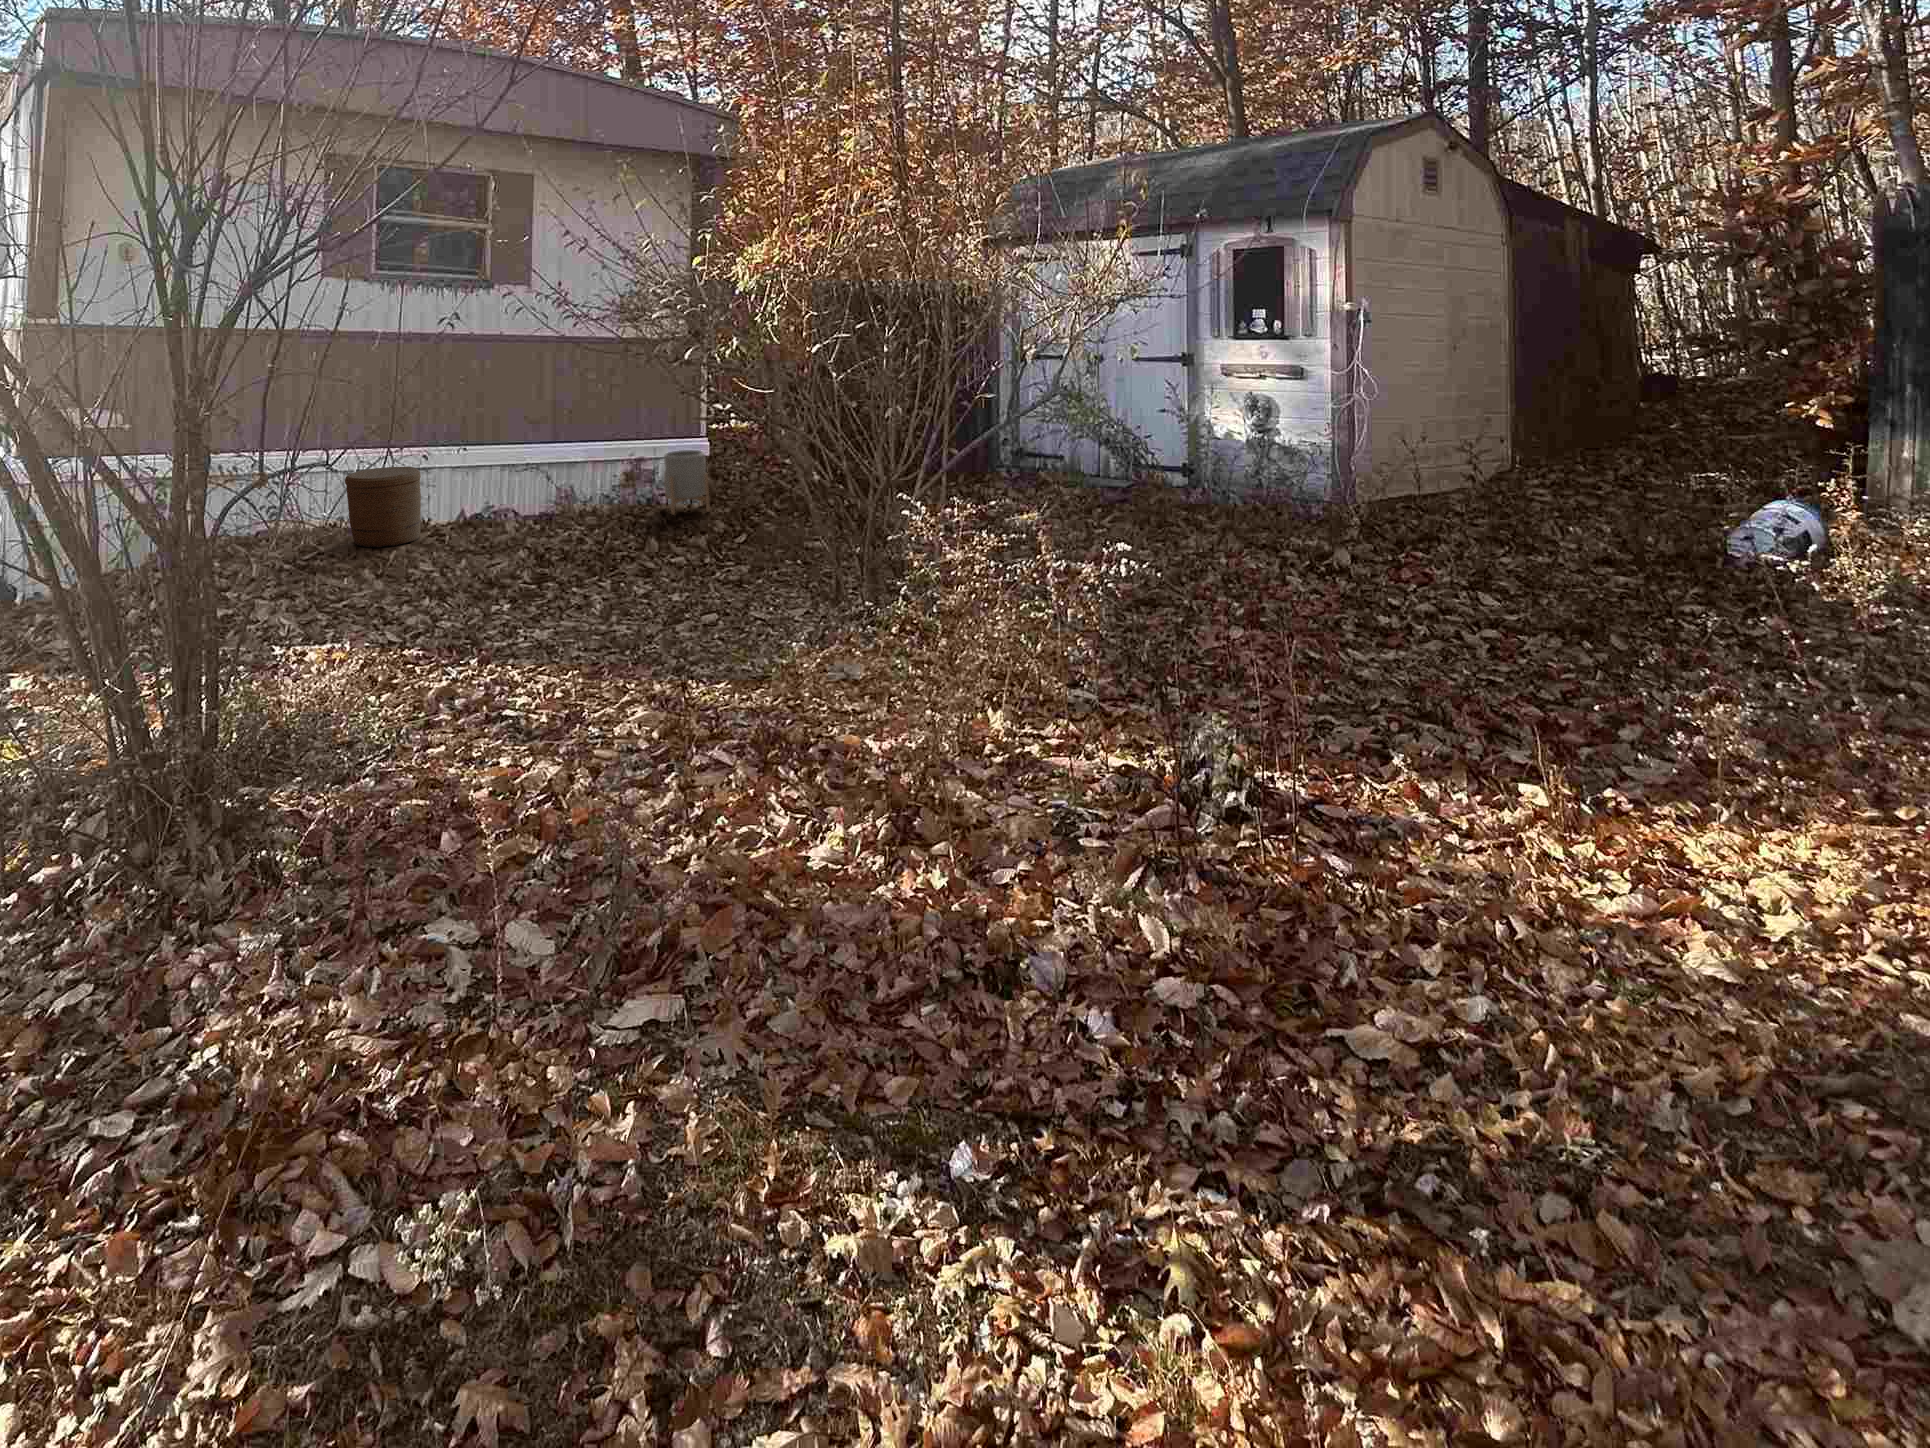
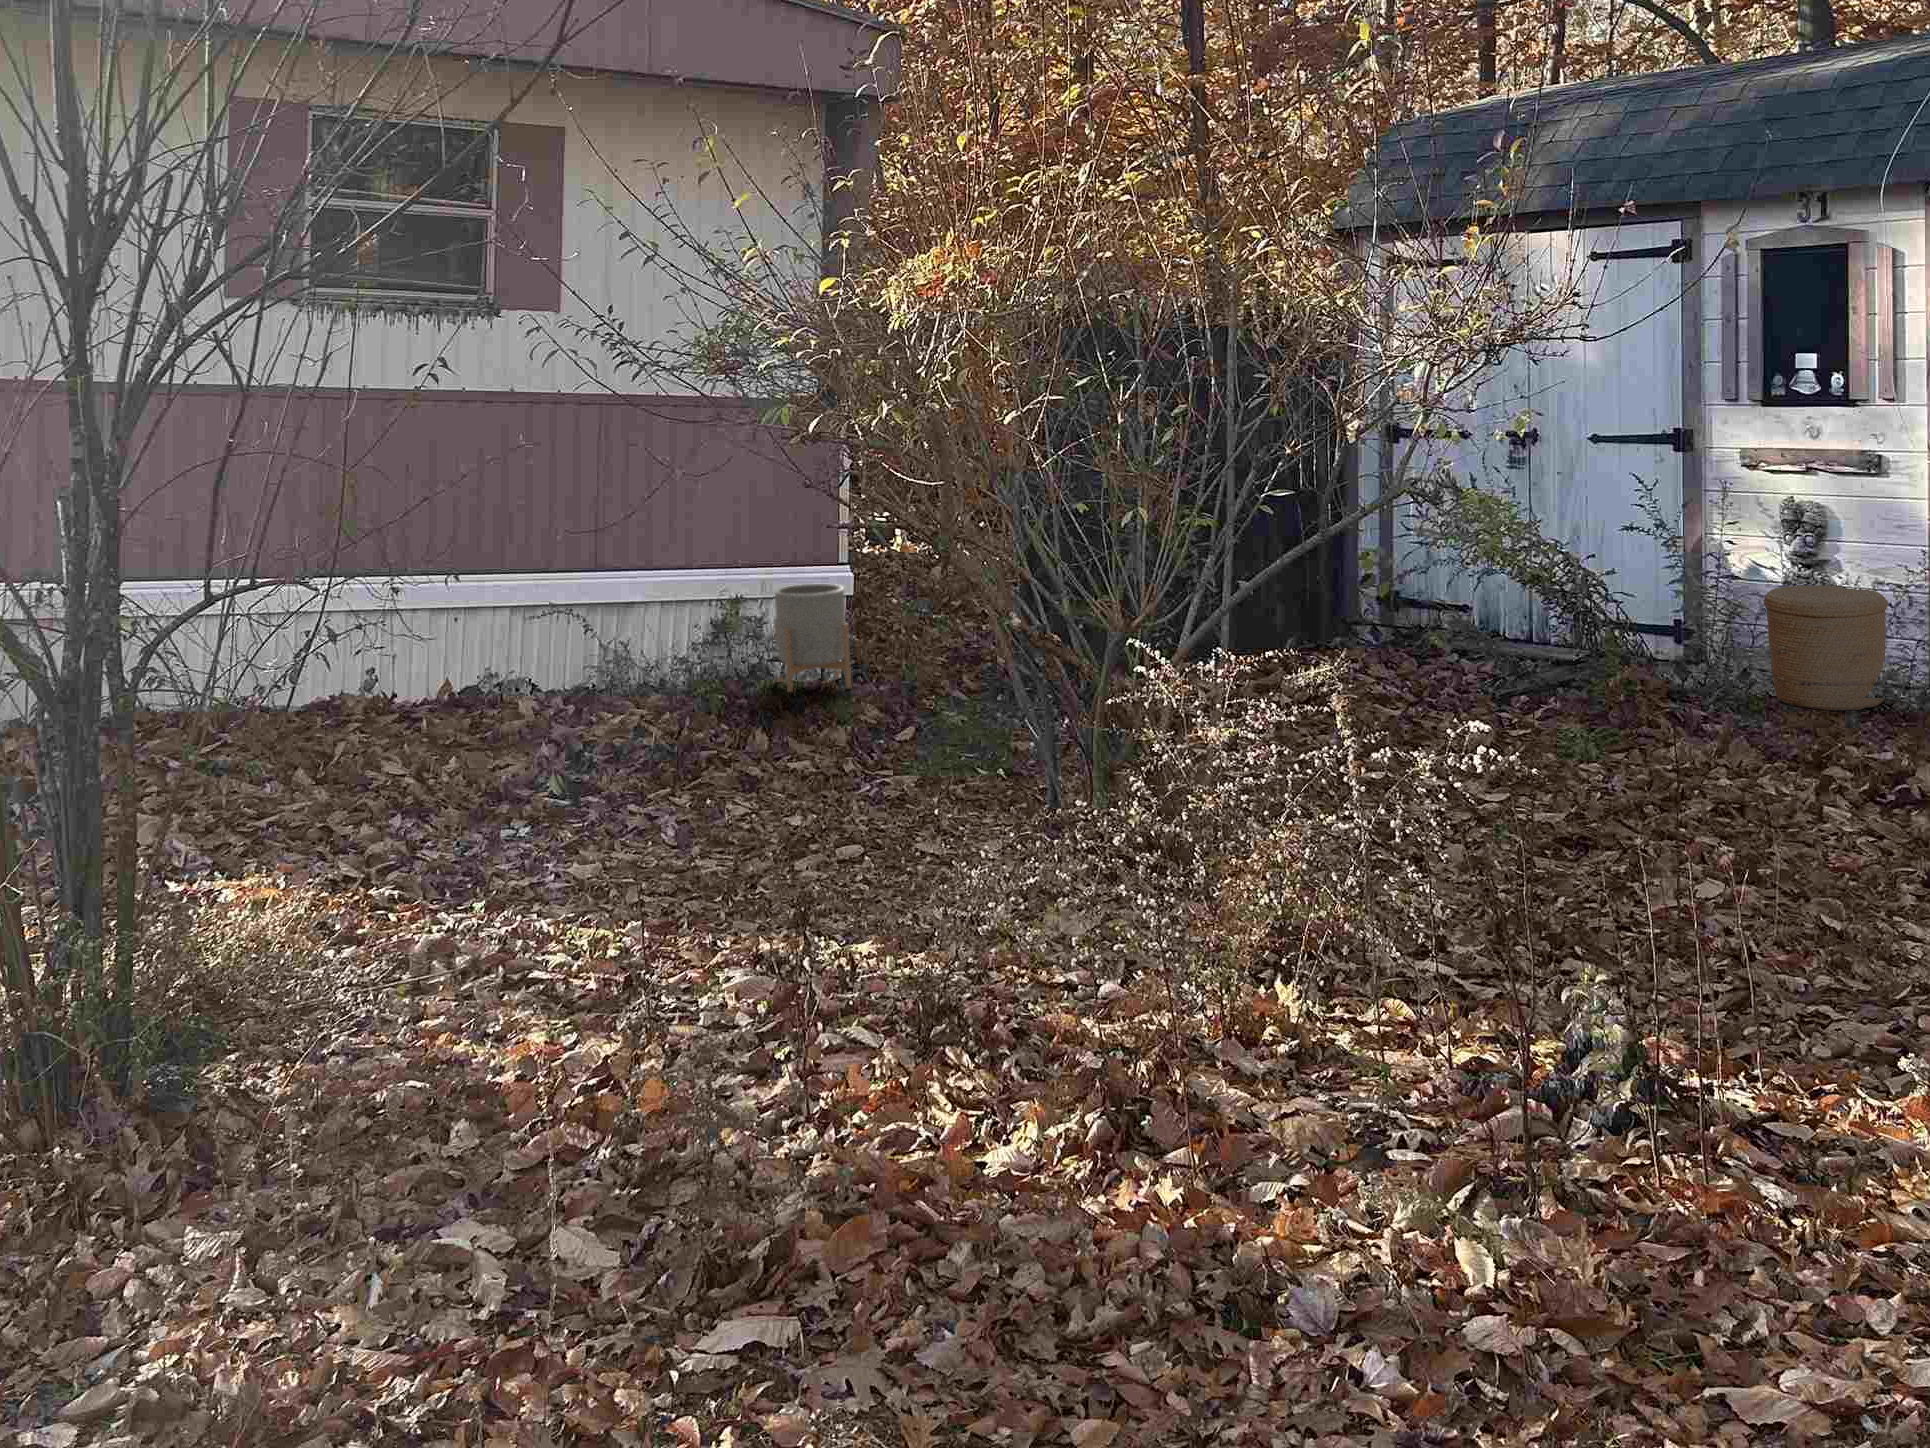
woven basket: present [345,467,421,548] -> present [1764,586,1887,710]

